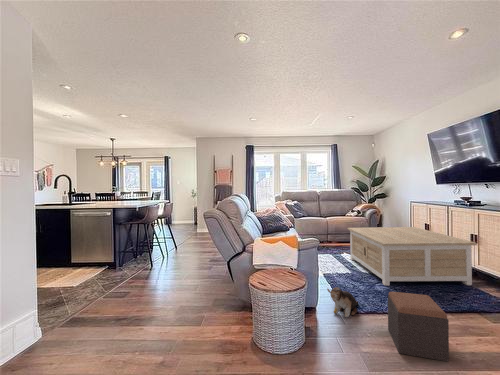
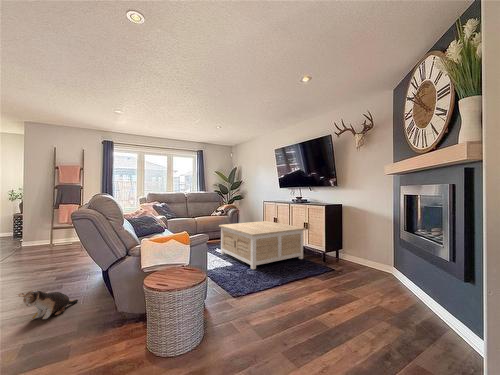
plush toy: present [327,287,358,317] -> present [18,290,78,319]
footstool: present [388,292,449,361] -> none [265,267,306,317]

